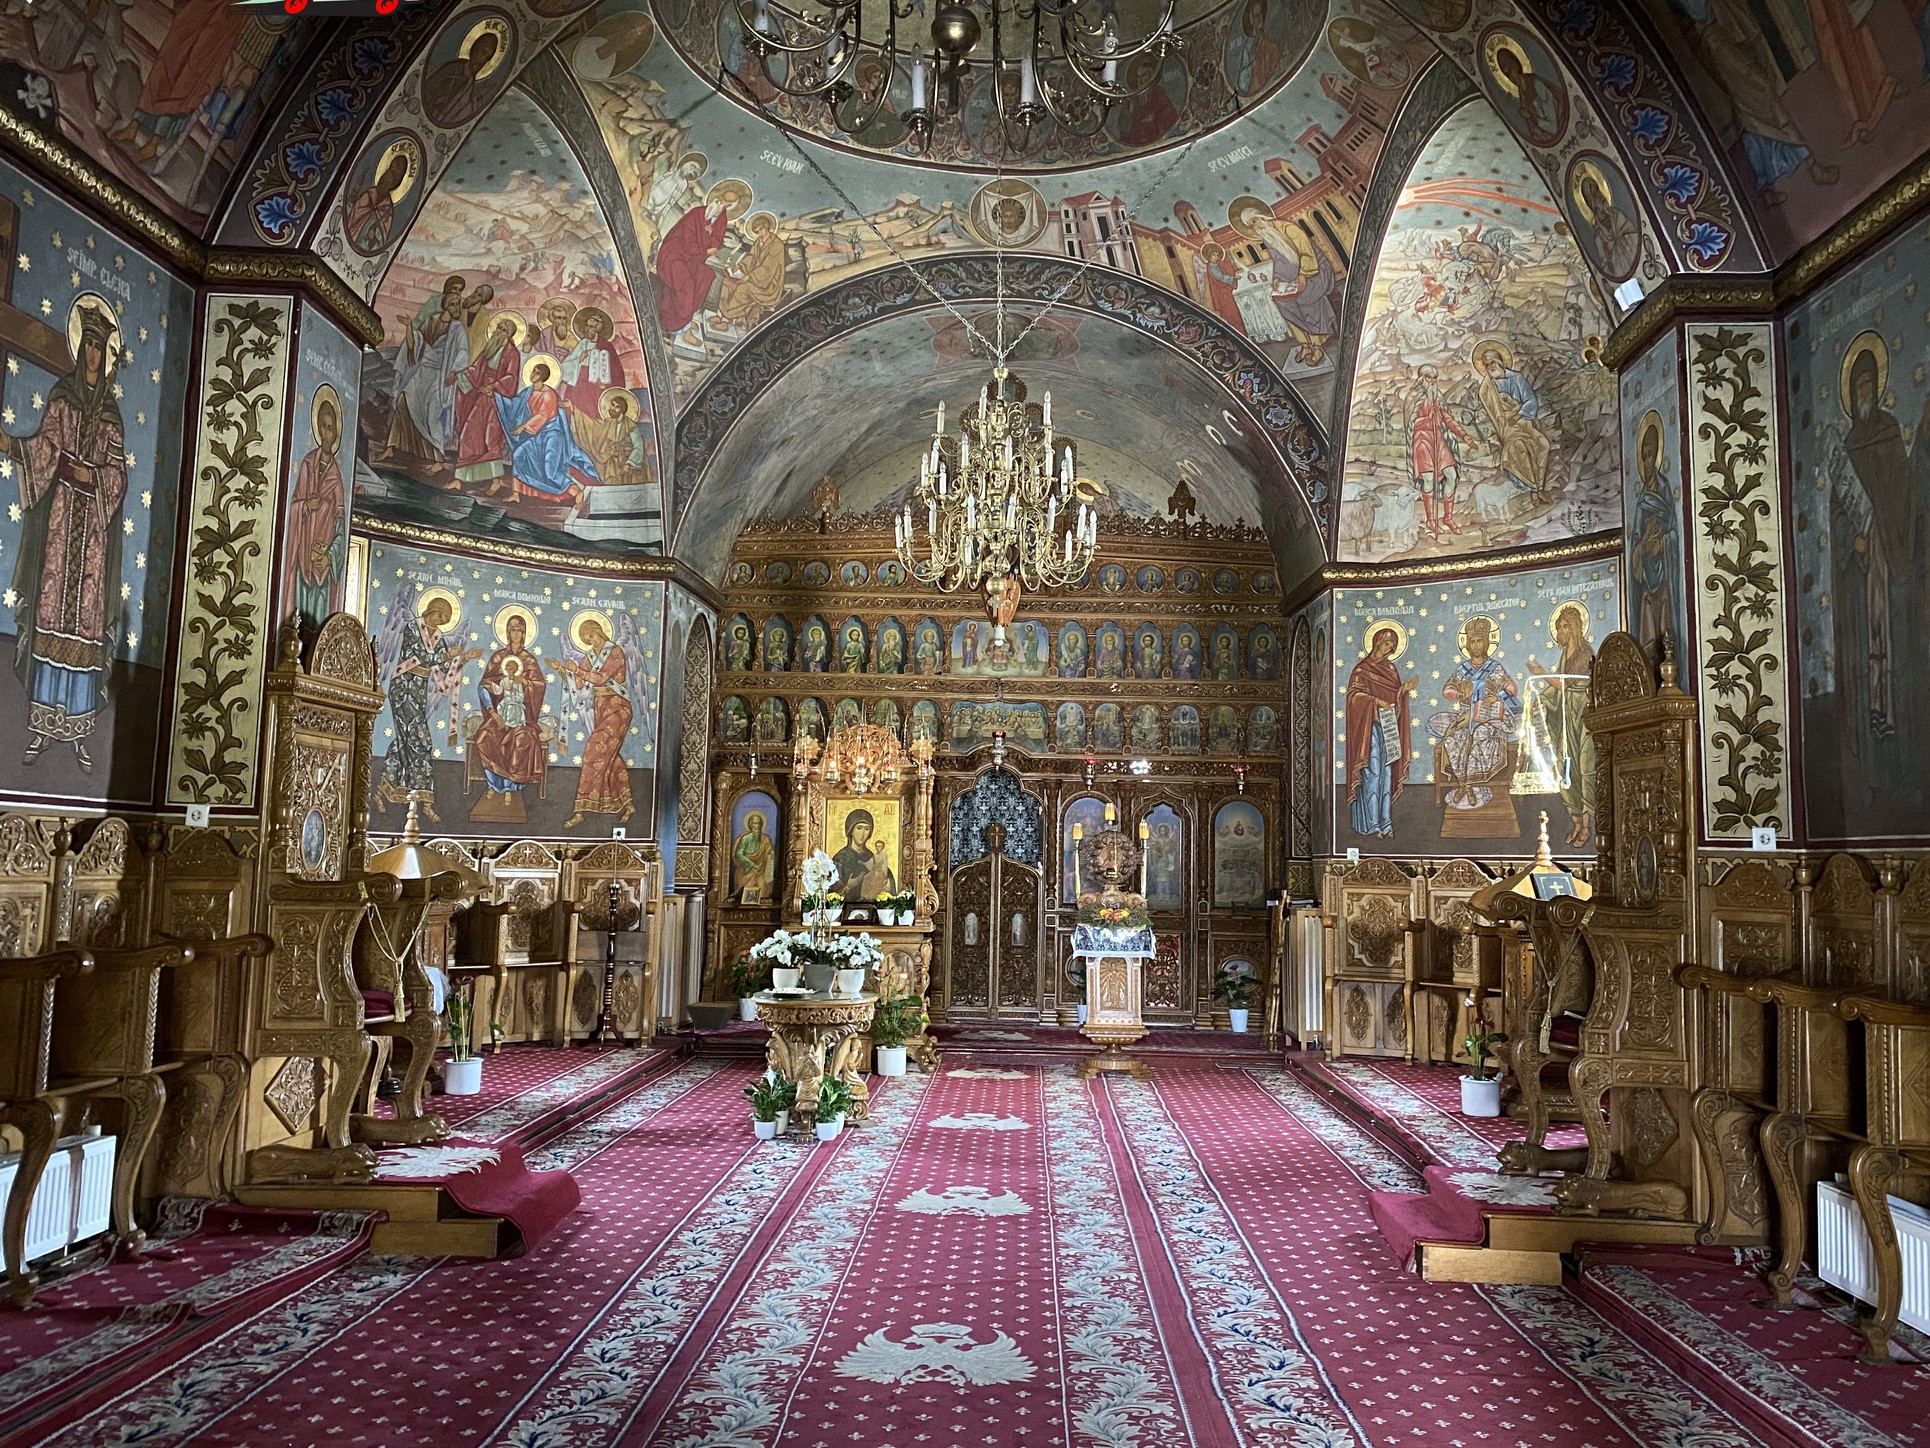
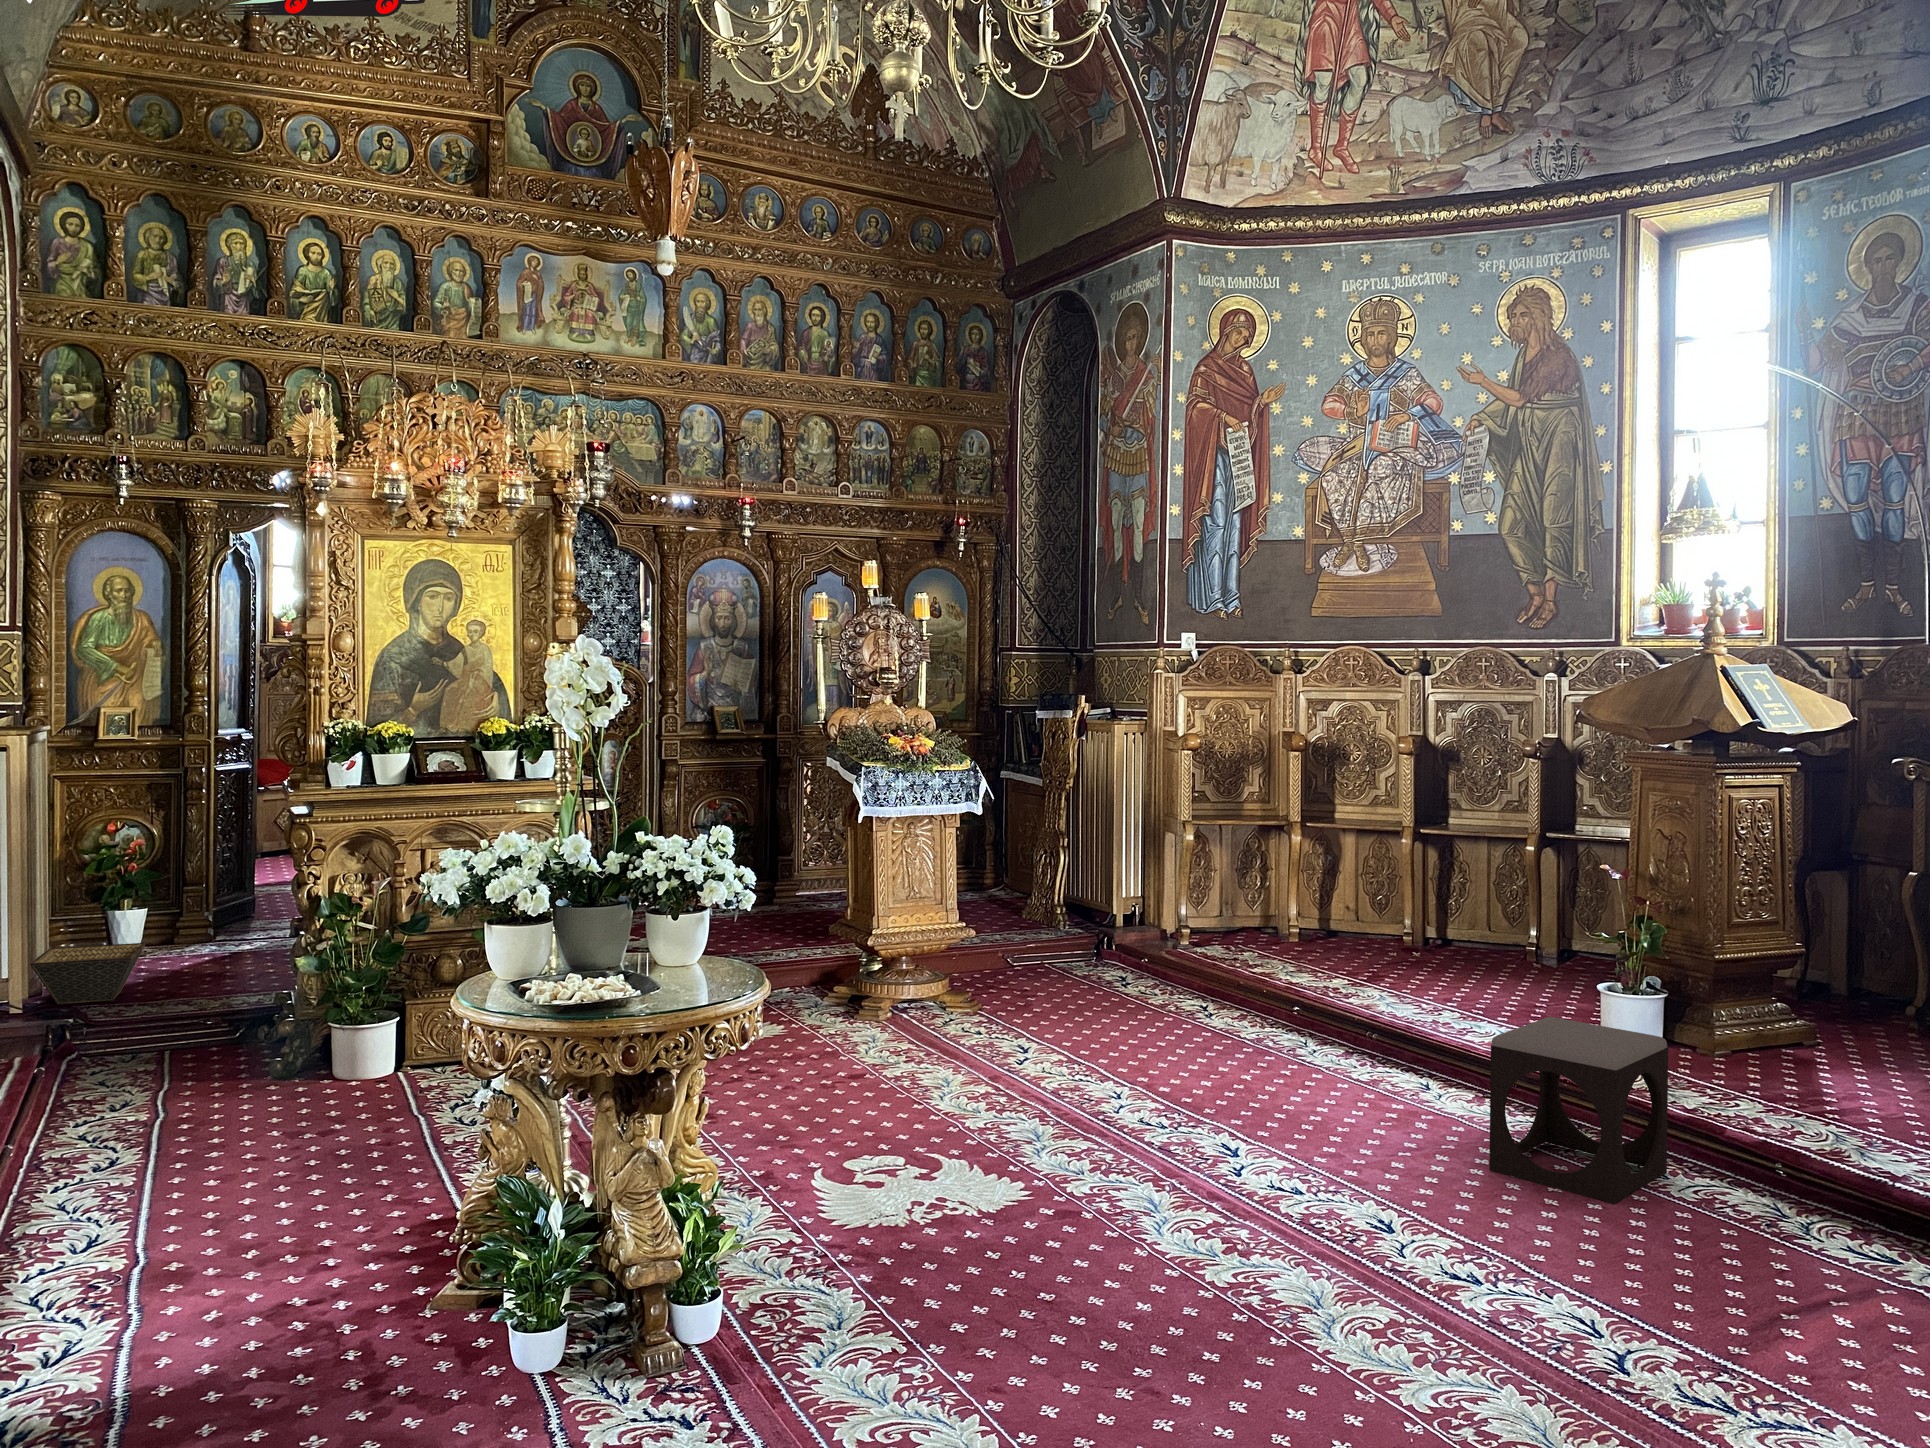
footstool: none [1278,1075,1379,1169] -> present [1489,1017,1668,1204]

